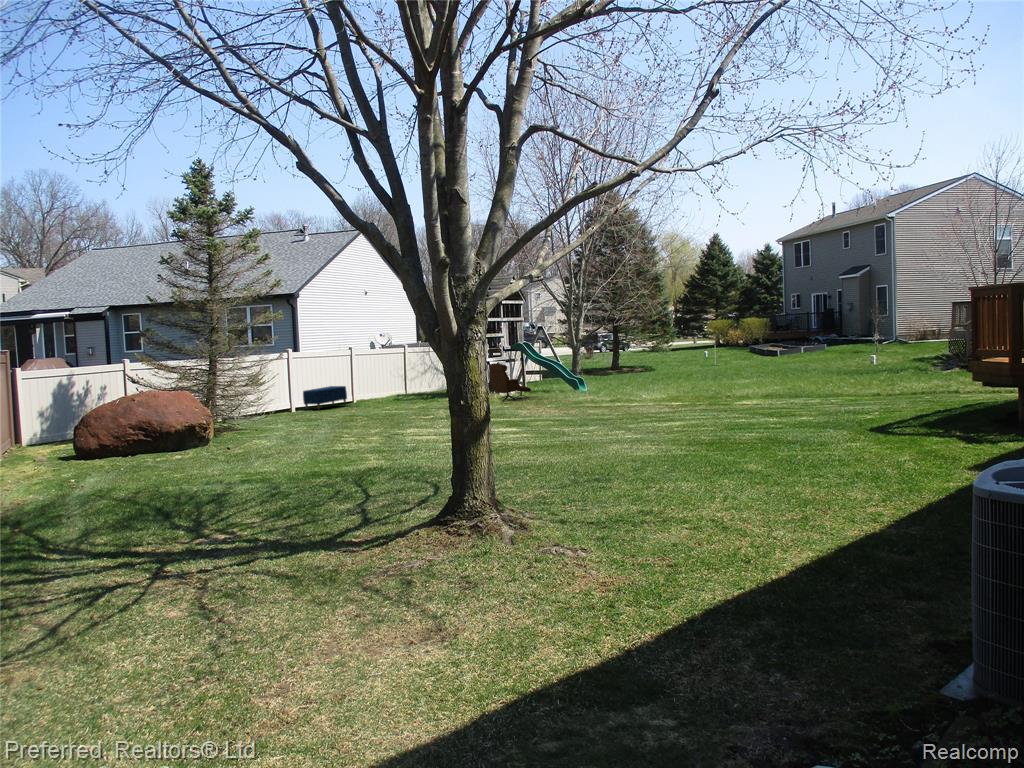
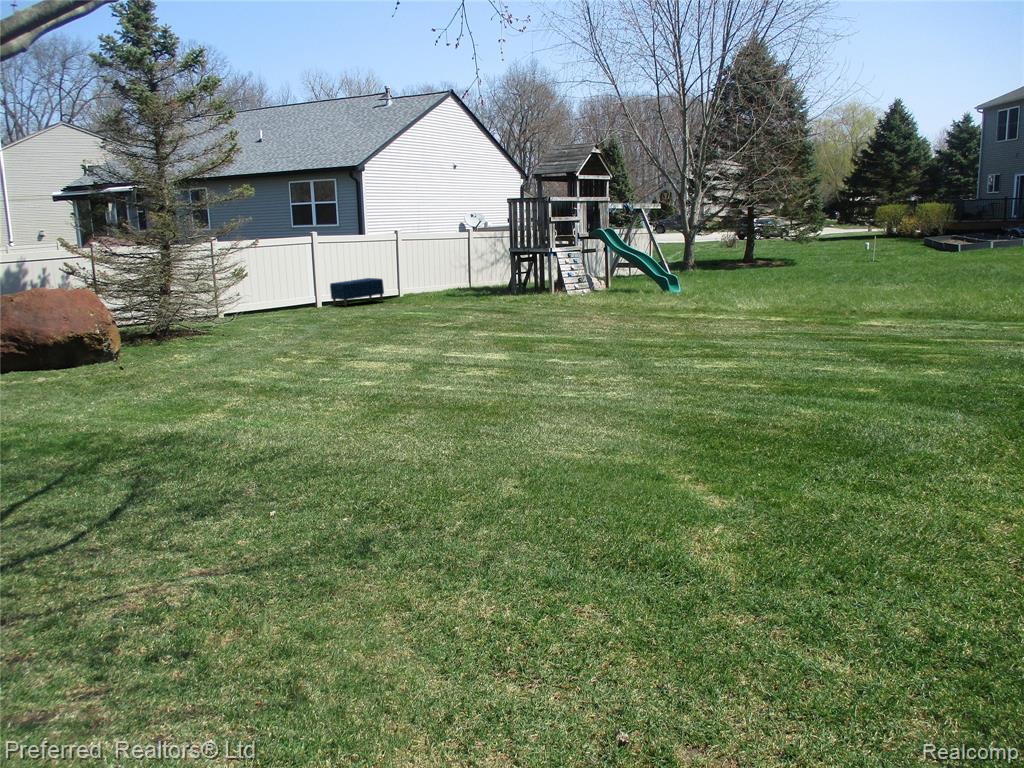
lounge chair: present [489,364,531,402] -> none [554,257,607,304]

